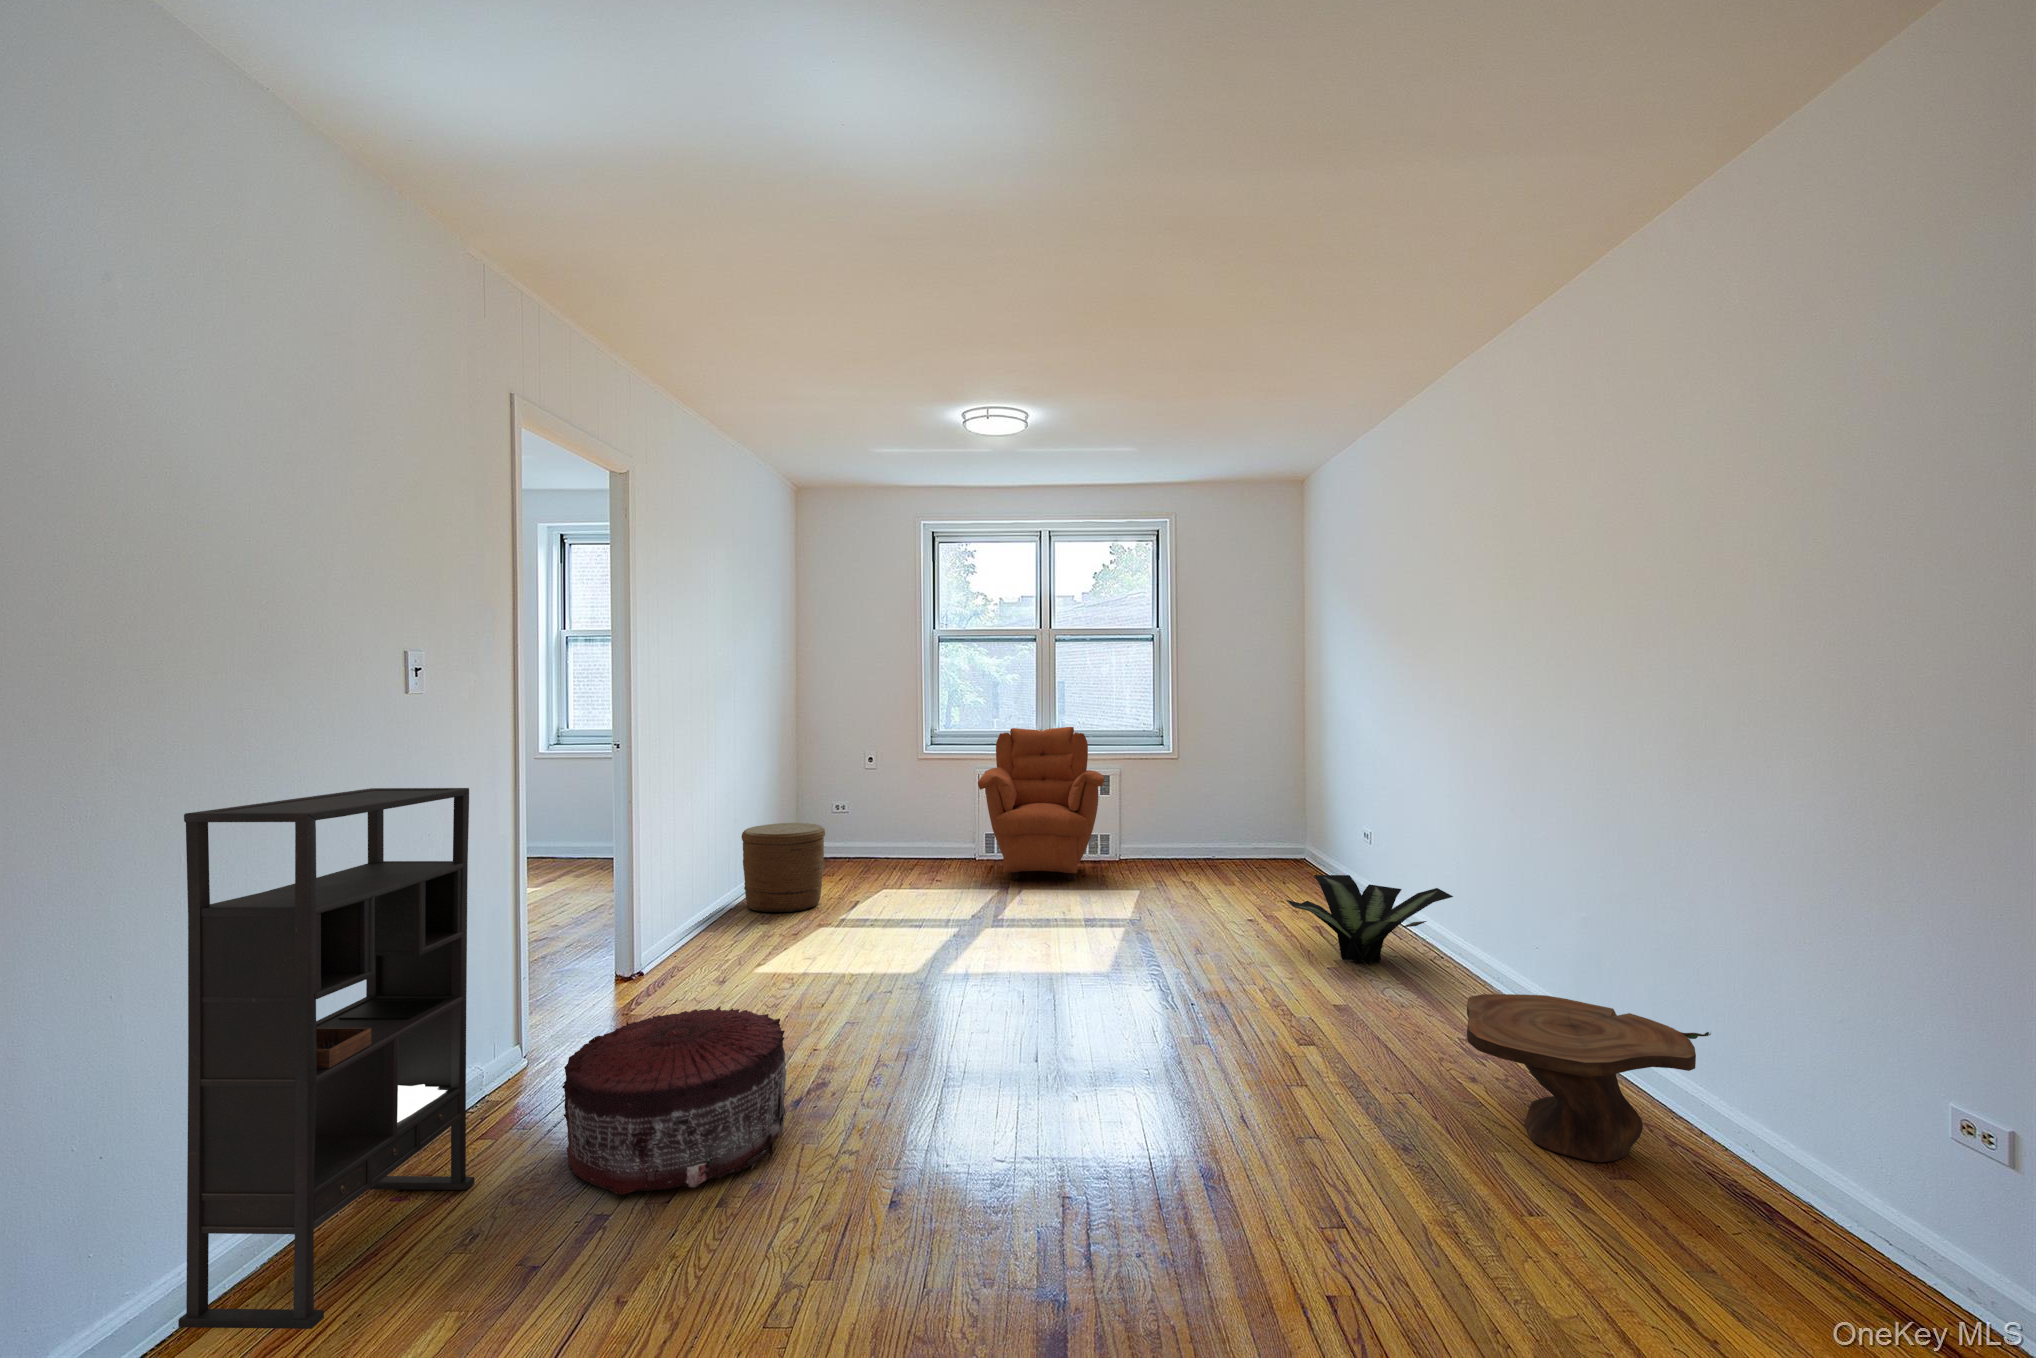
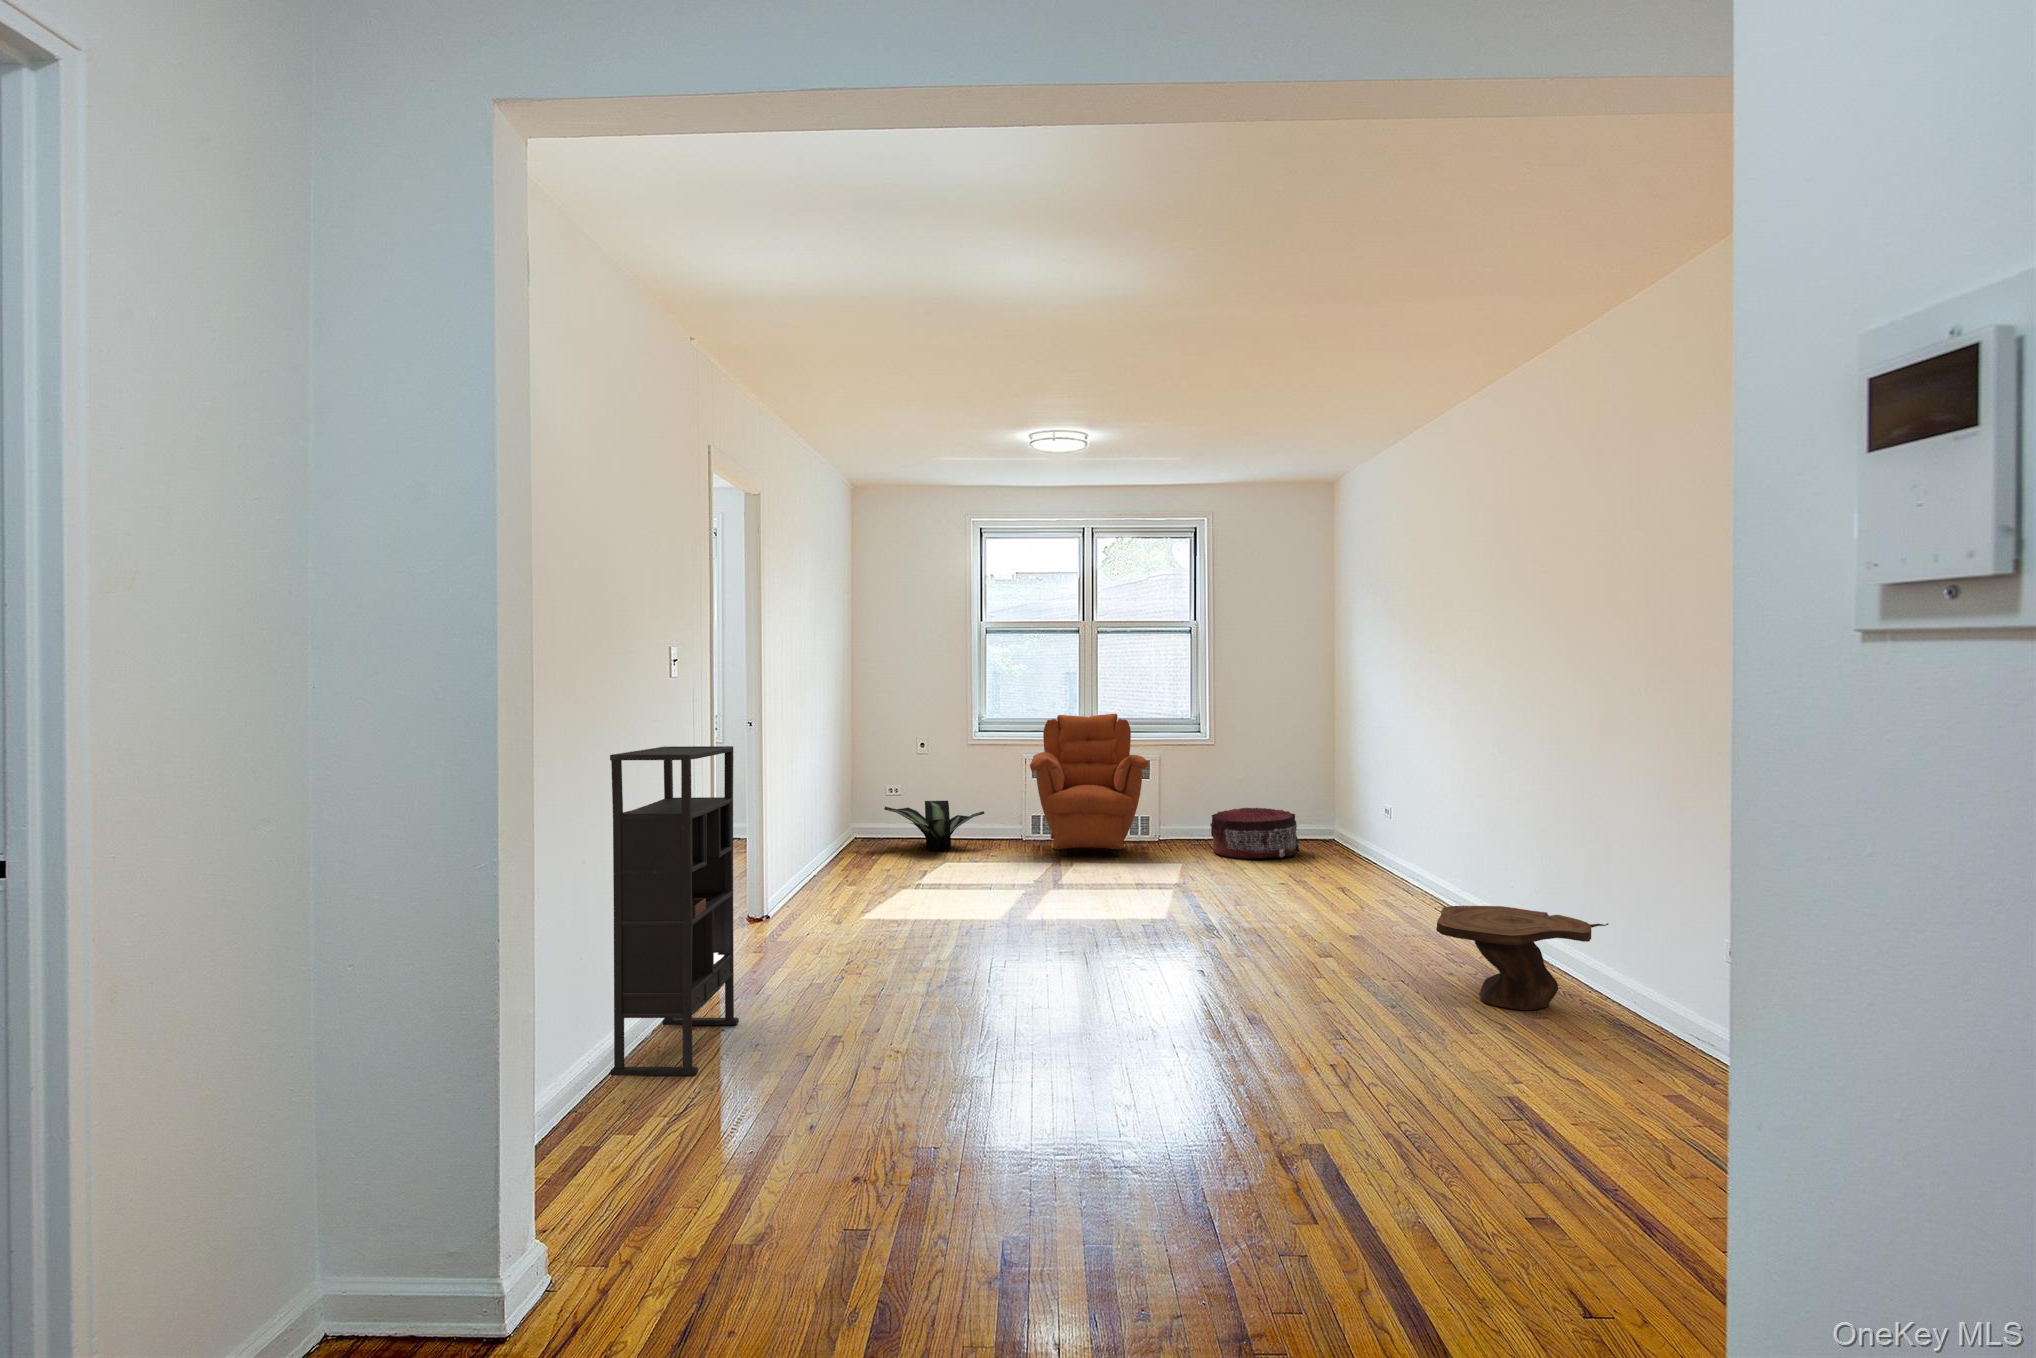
woven basket: present [742,823,825,912] -> none [822,801,896,879]
potted plant: present [1286,875,1453,966] -> present [884,801,984,851]
pouf: present [562,1006,786,1195] -> present [1210,808,1300,859]

